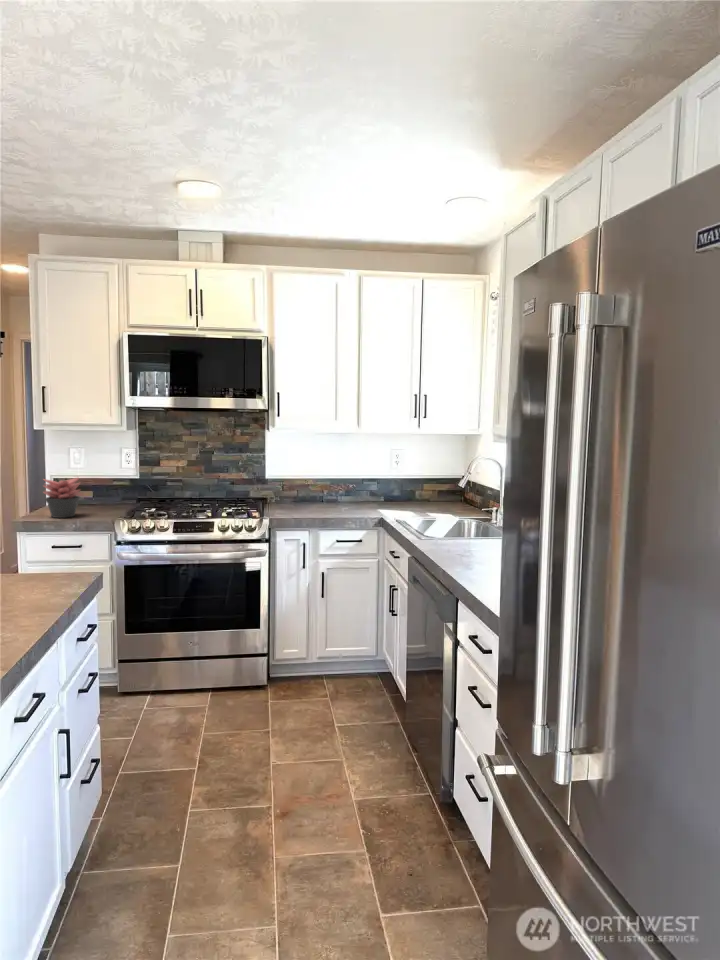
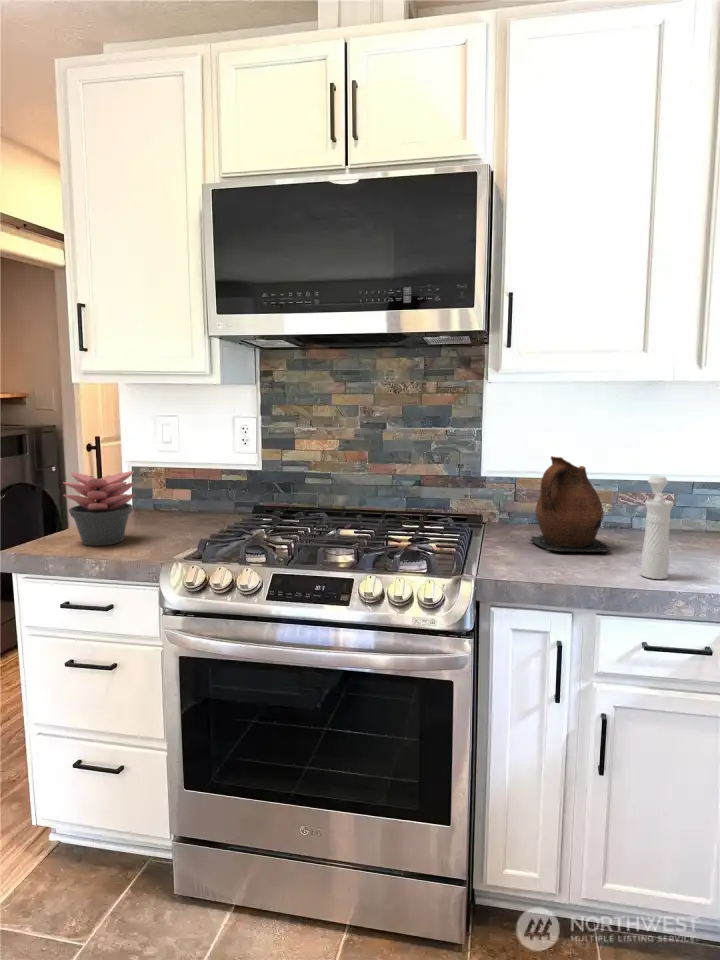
ceramic pitcher: none [289,466,327,509] -> present [531,456,612,553]
pepper mill: none [336,473,348,515] -> present [641,476,674,579]

